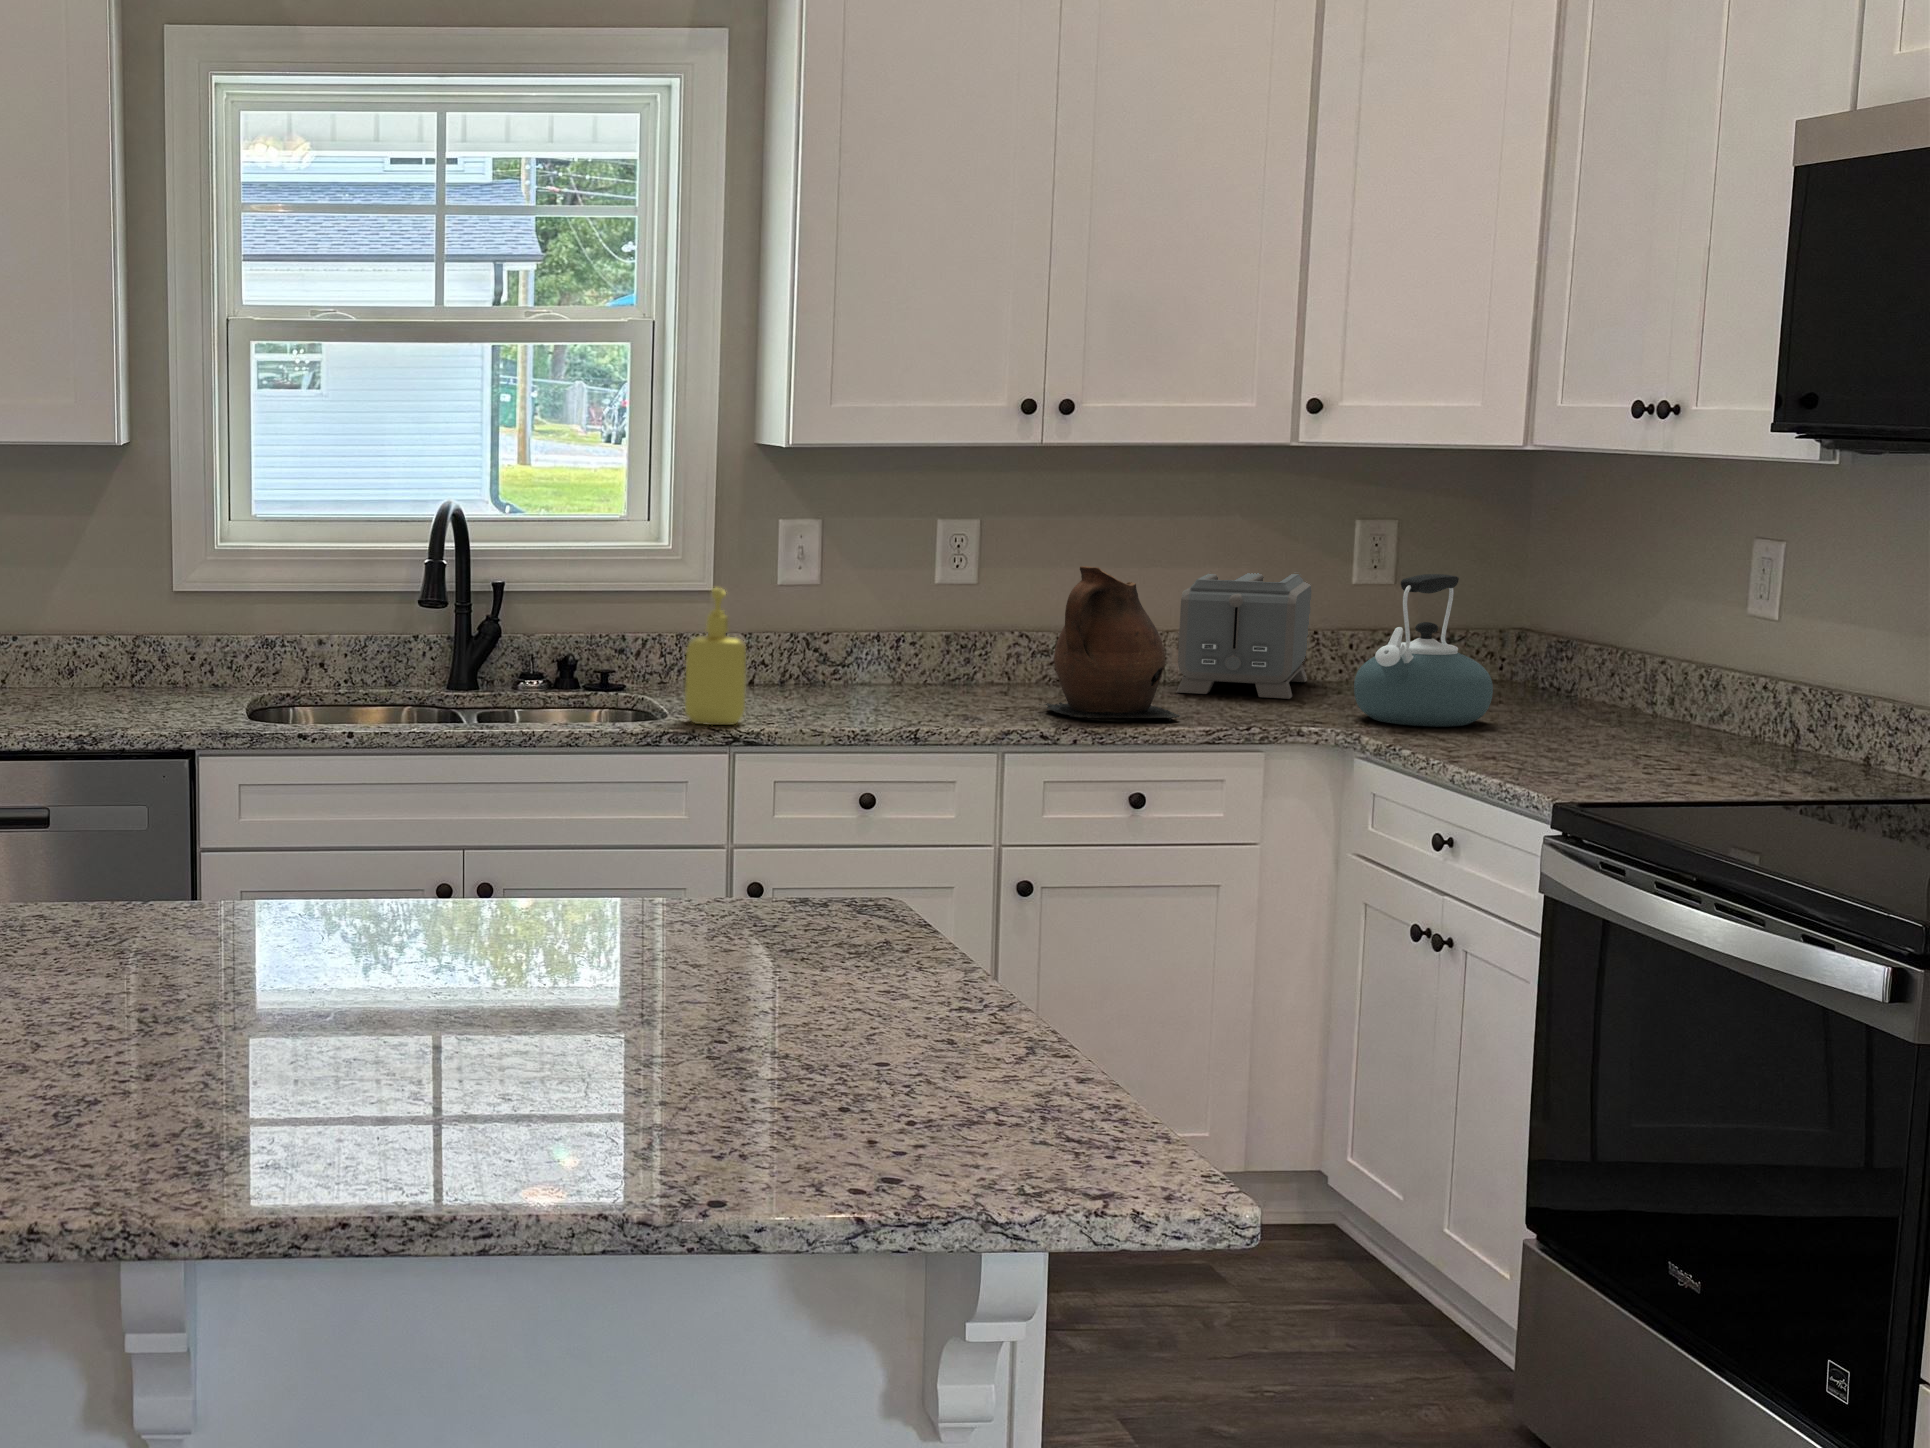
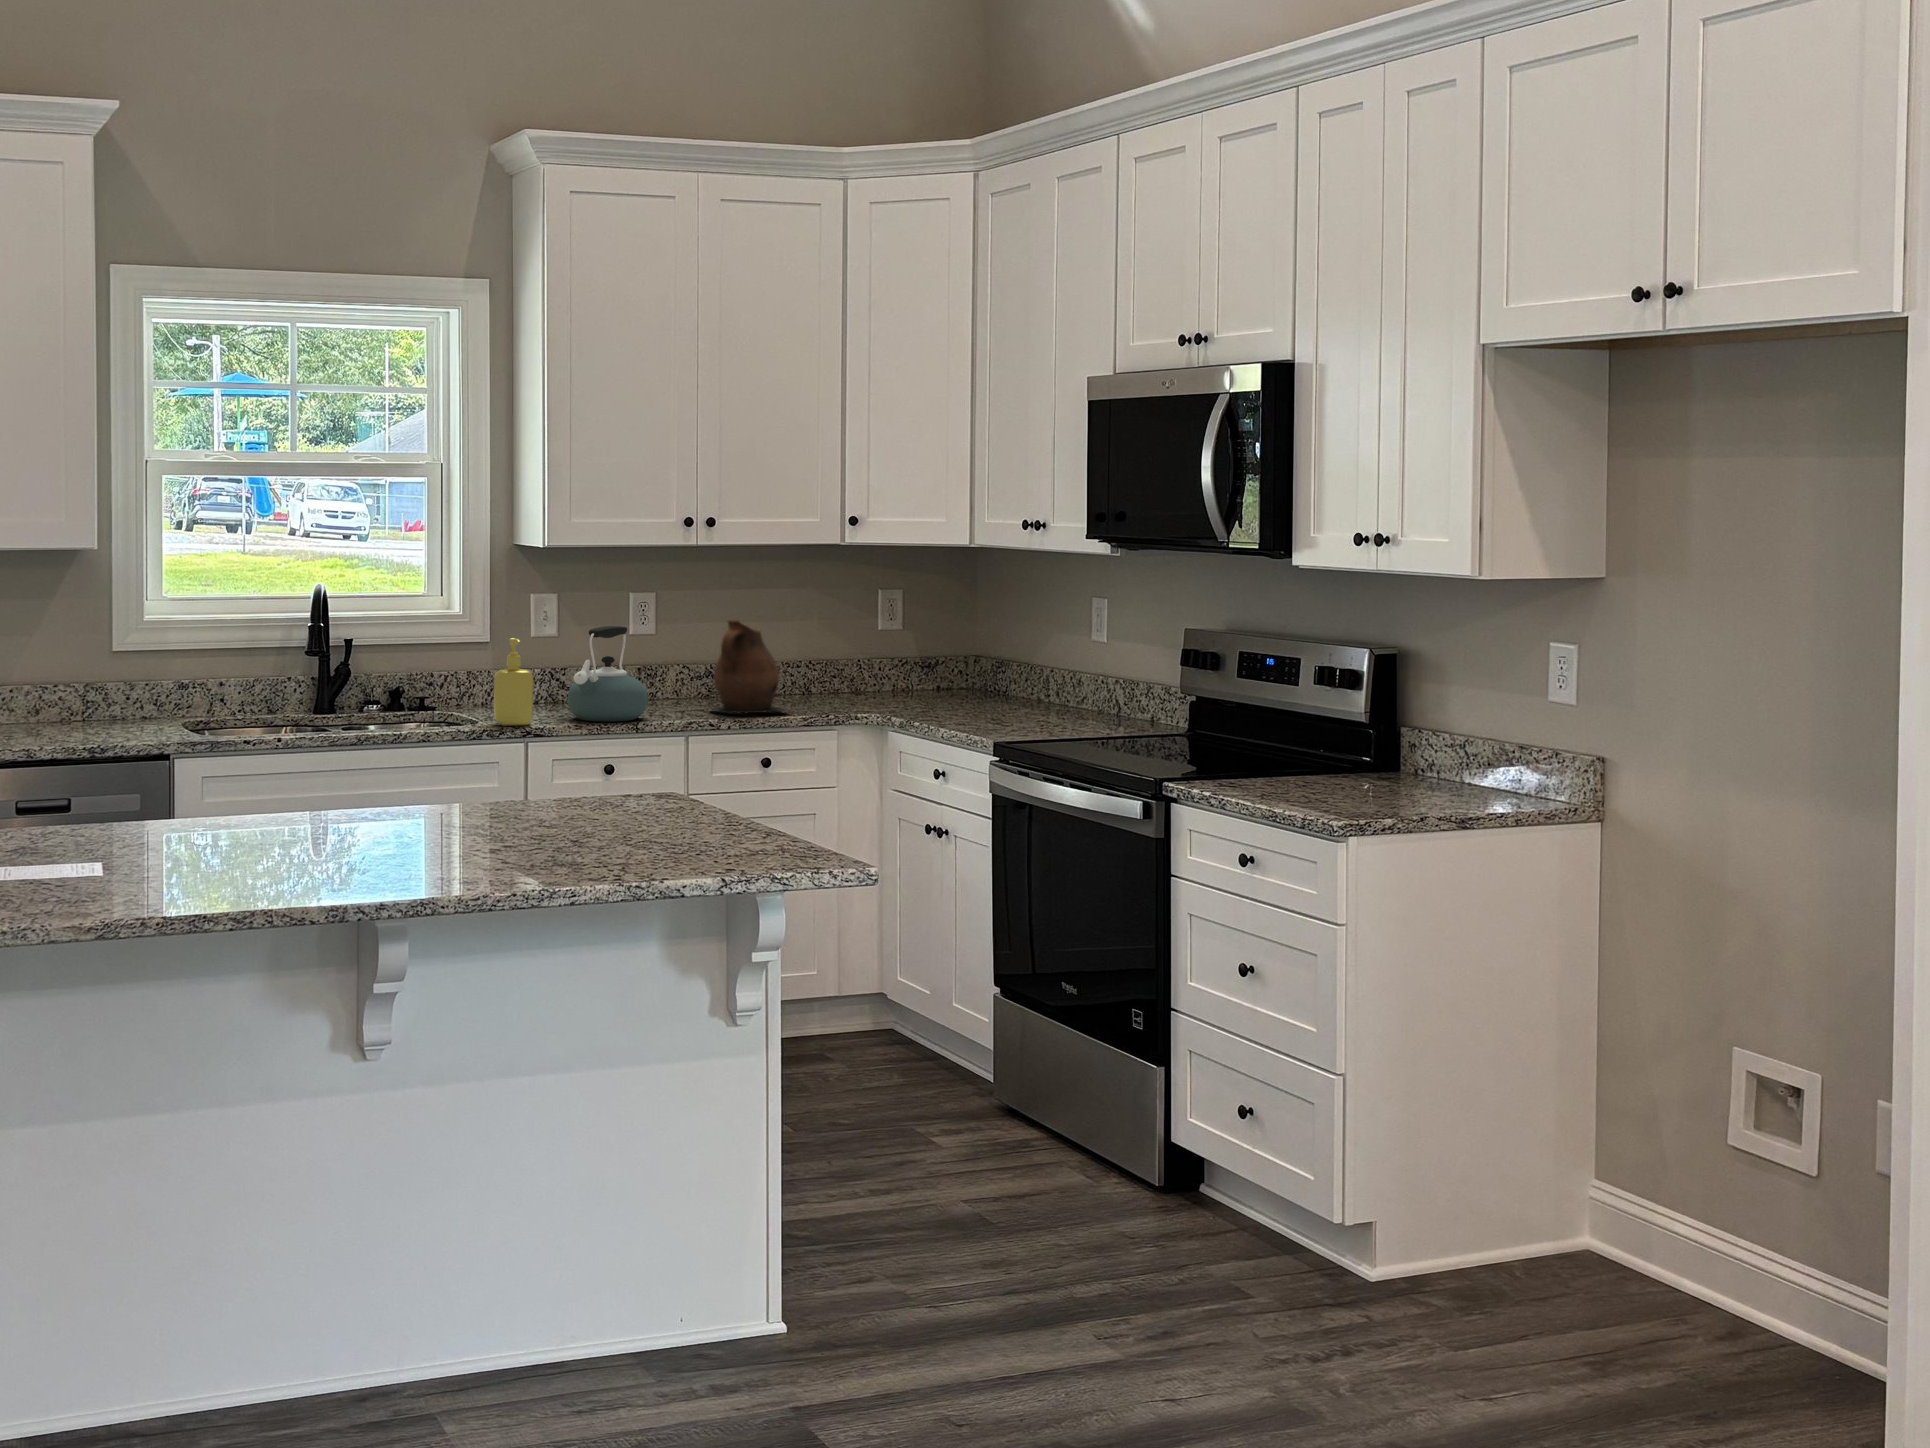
toaster: present [1177,573,1311,699] -> none [782,622,857,701]
kettle: present [1354,574,1493,727] -> present [568,626,648,722]

